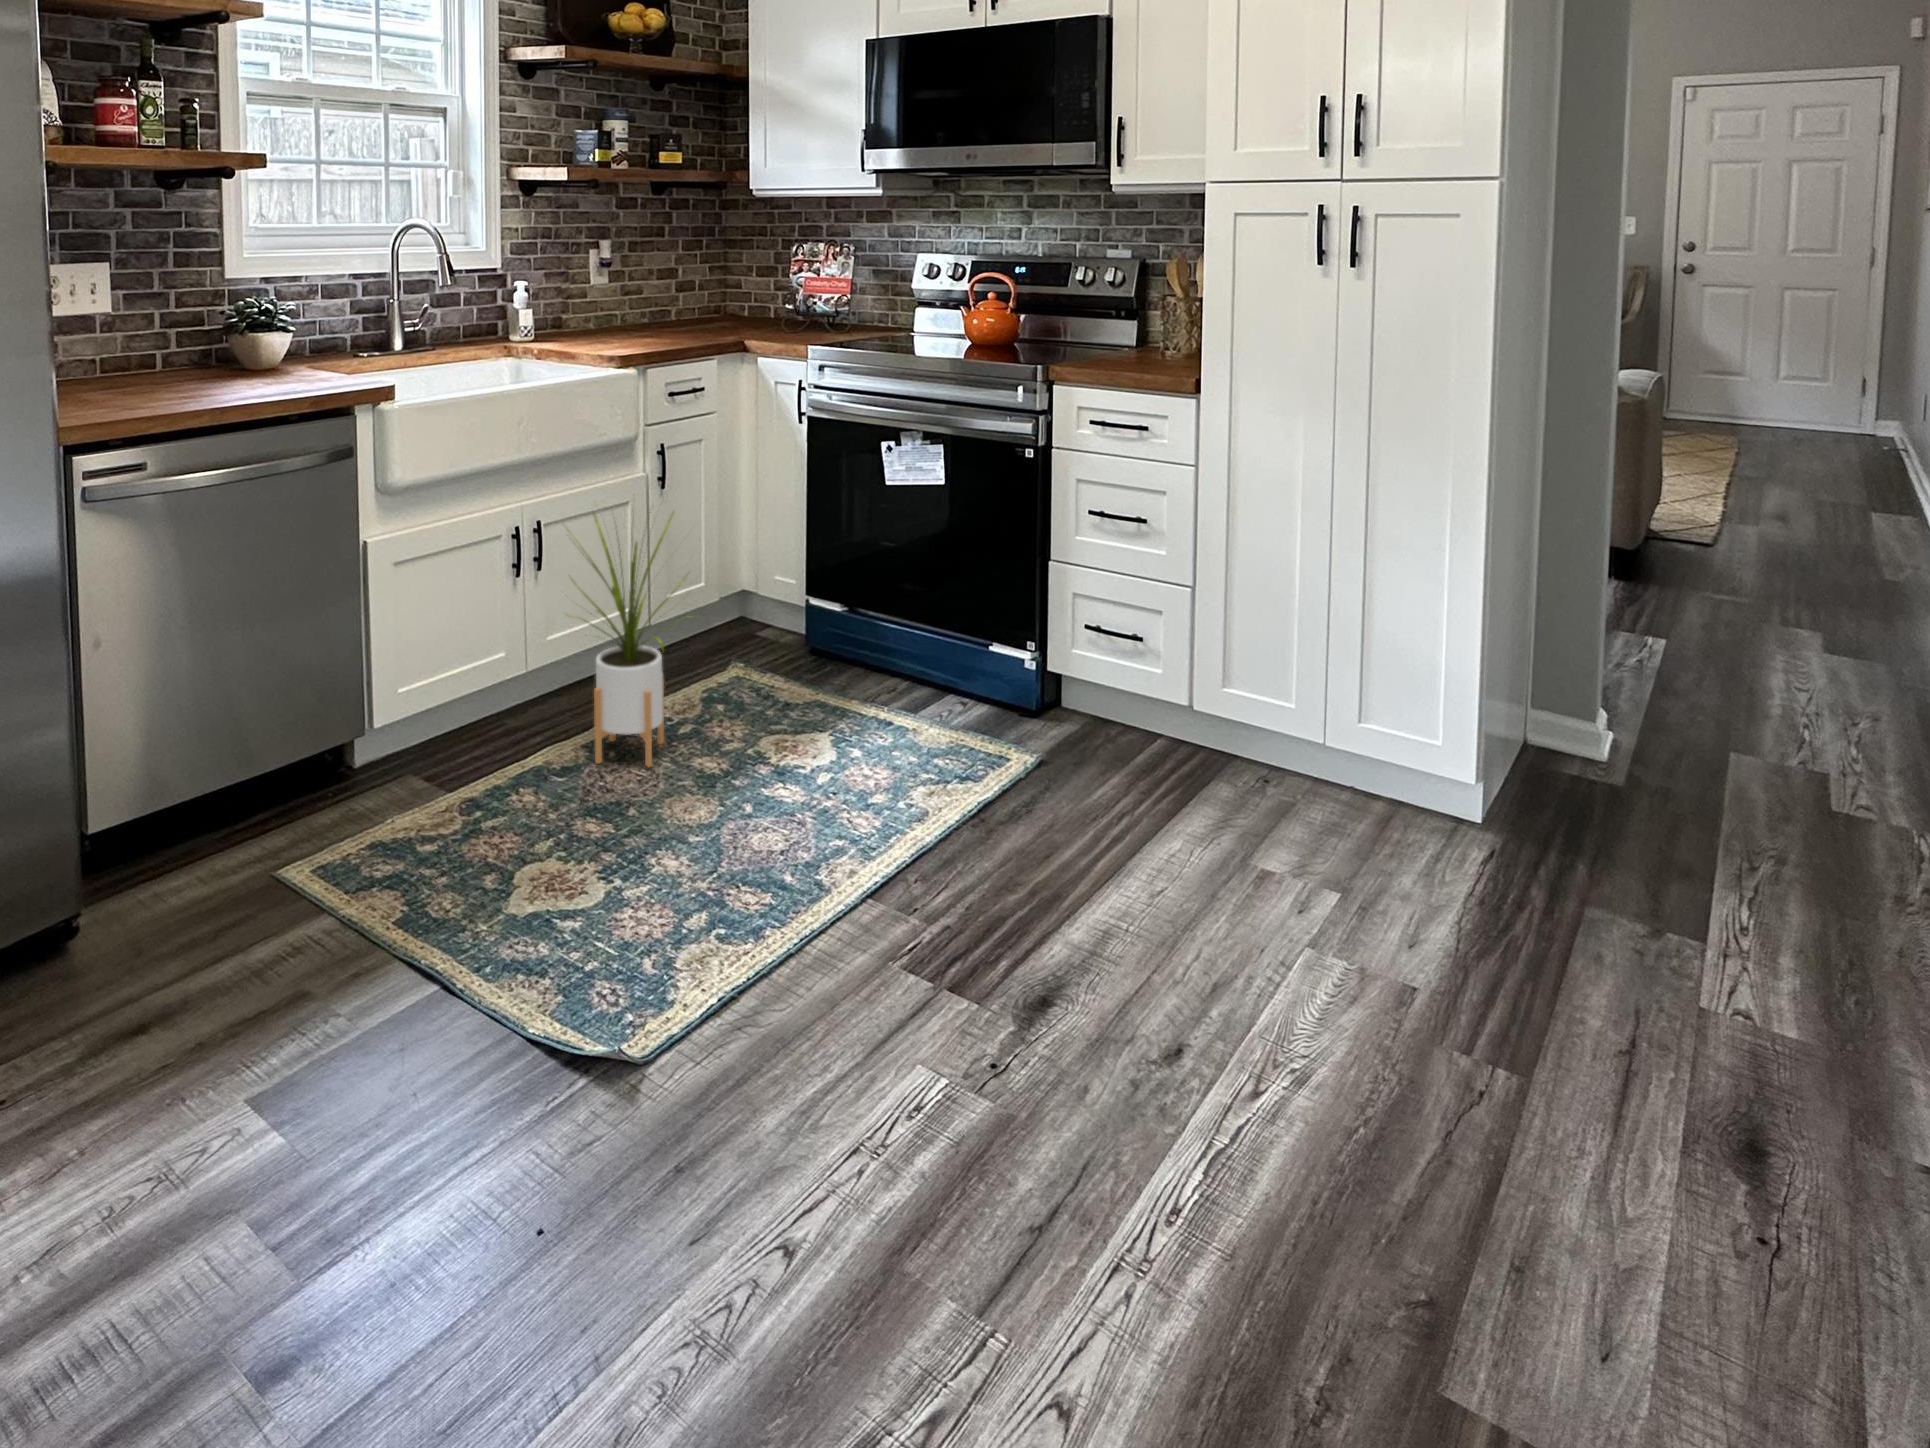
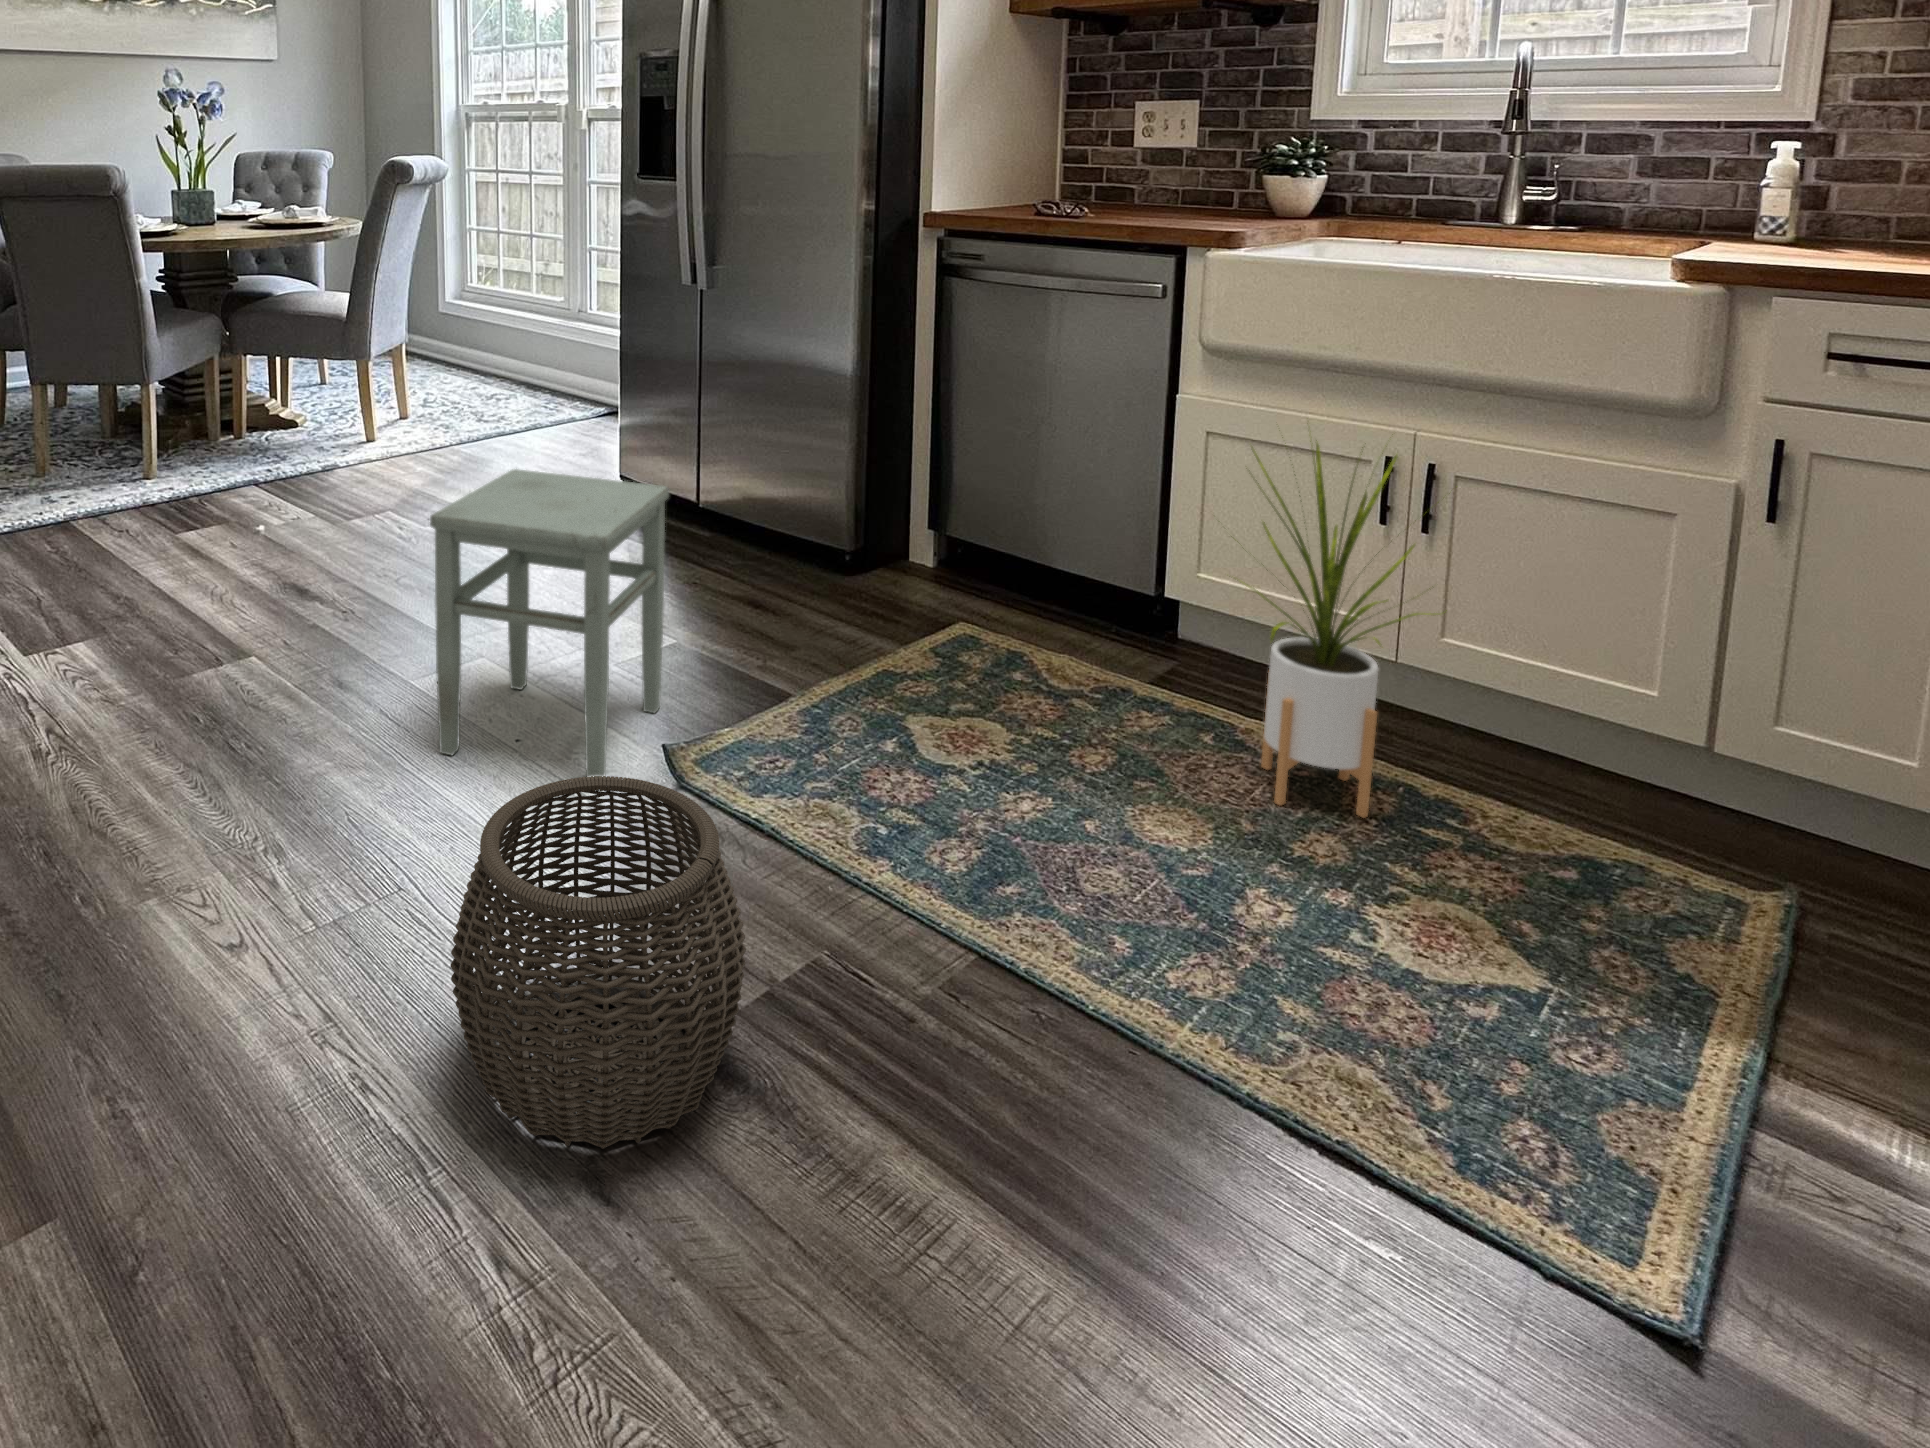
stool: none [324,811,658,1317] -> present [430,469,669,777]
woven basket: none [957,843,1188,1133] -> present [450,776,746,1149]

